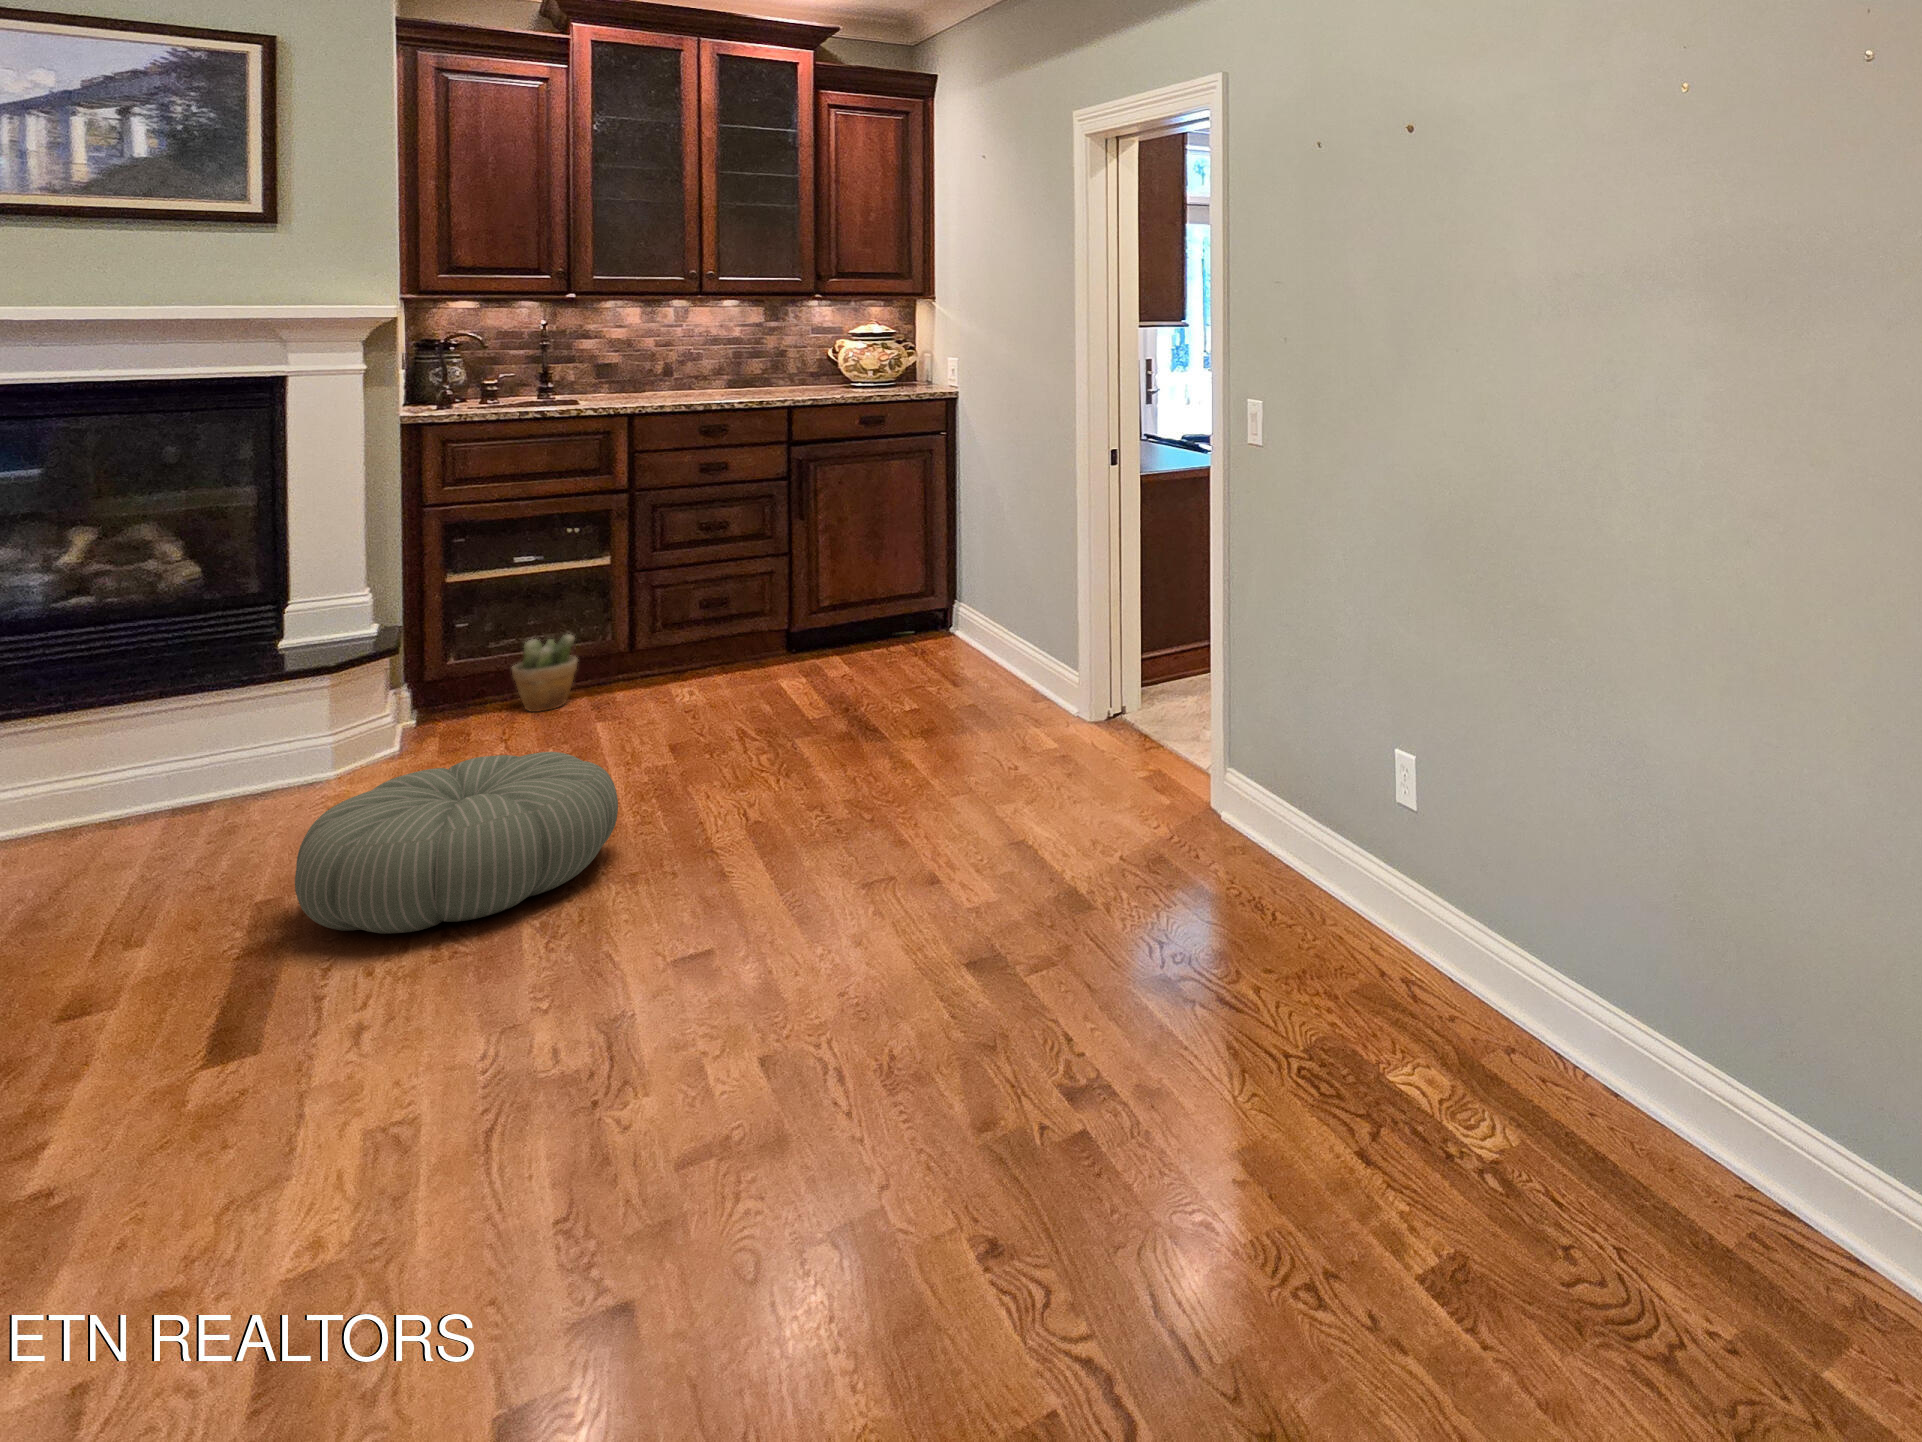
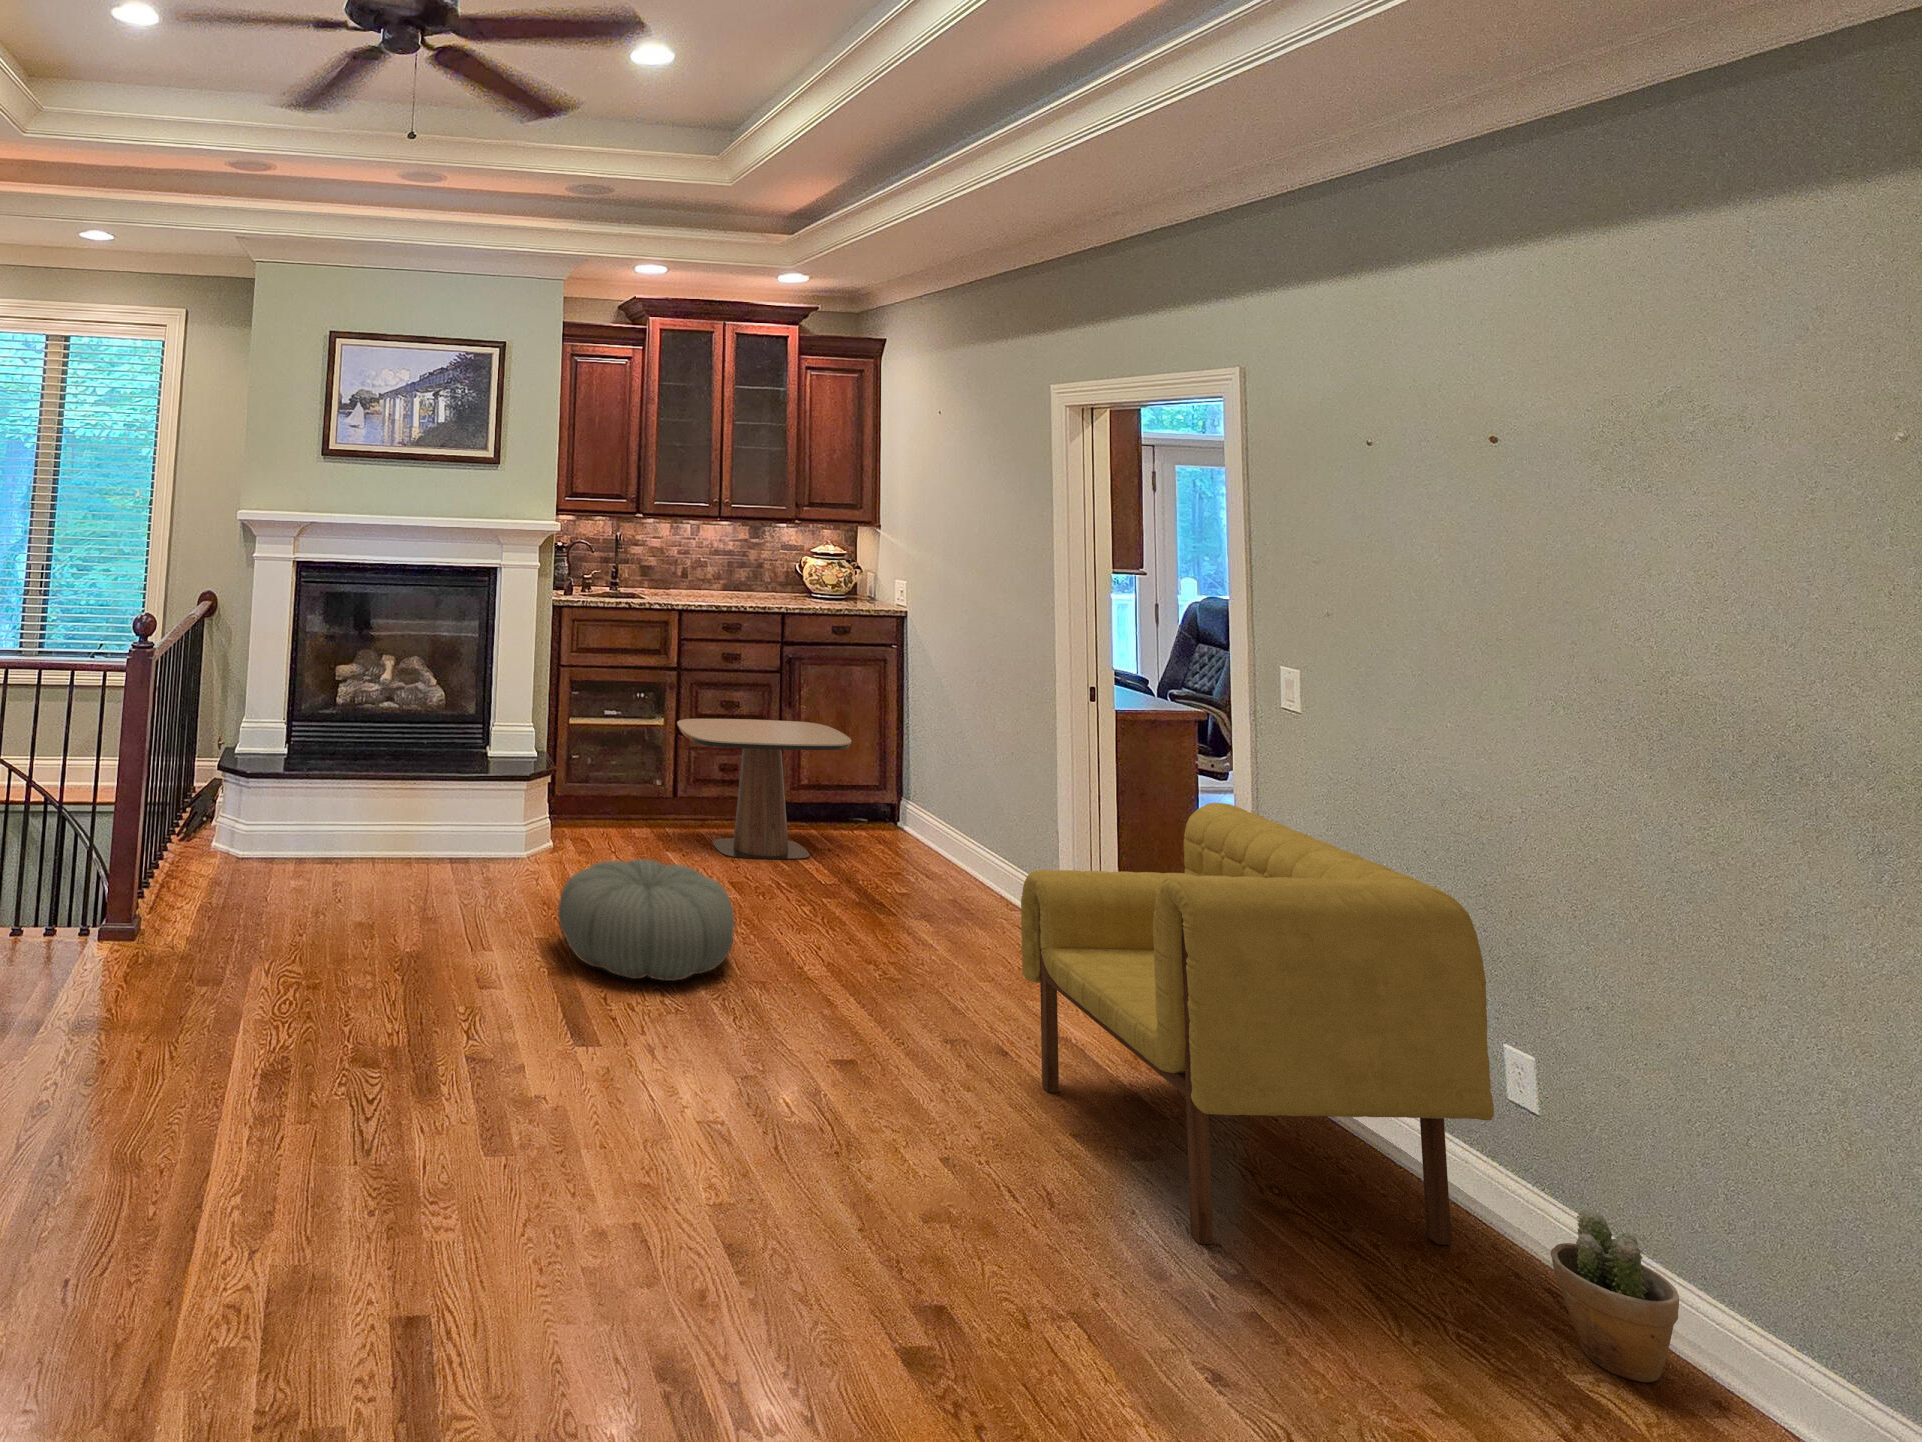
side table: none [621,533,867,711] -> present [677,719,851,859]
armchair: none [958,562,1377,1053] -> present [1021,803,1494,1245]
potted plant: present [512,635,577,712] -> present [1550,1210,1679,1382]

